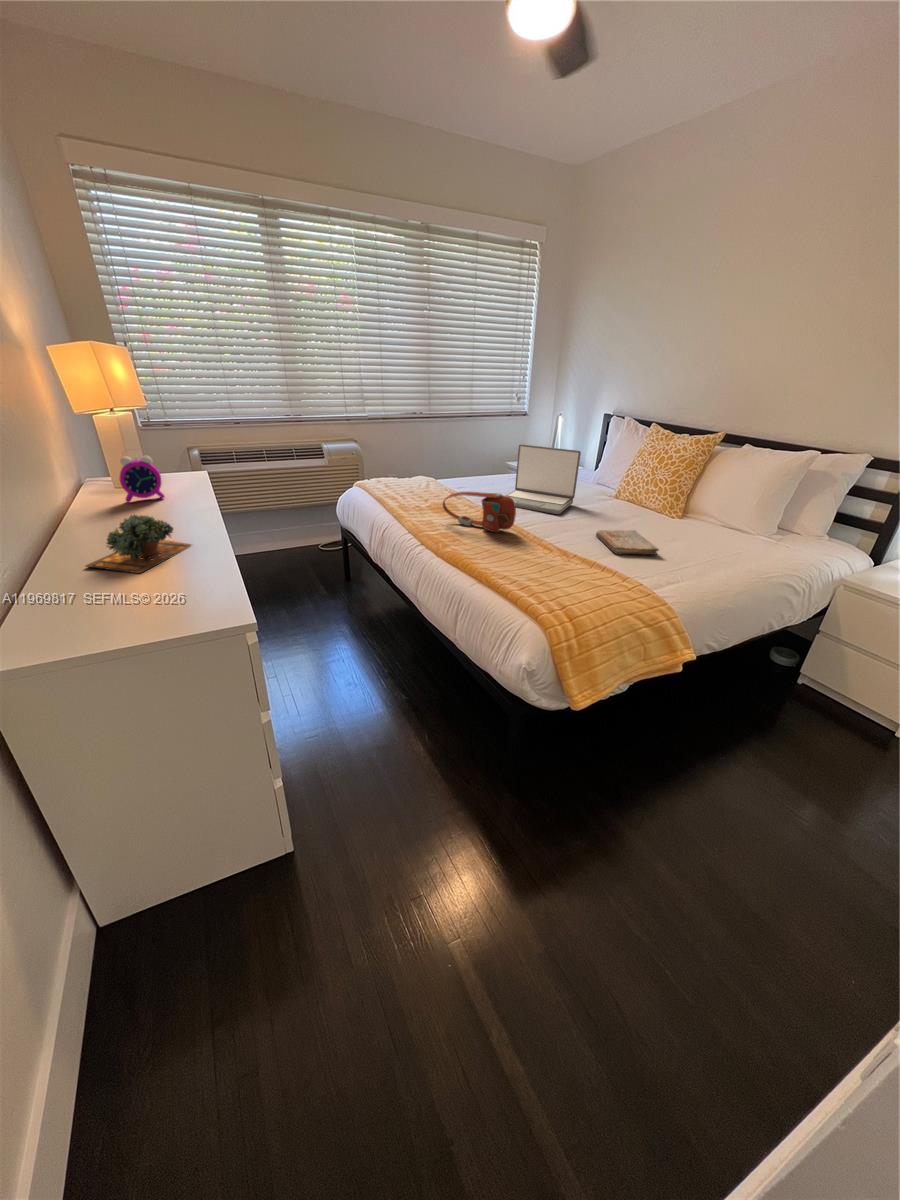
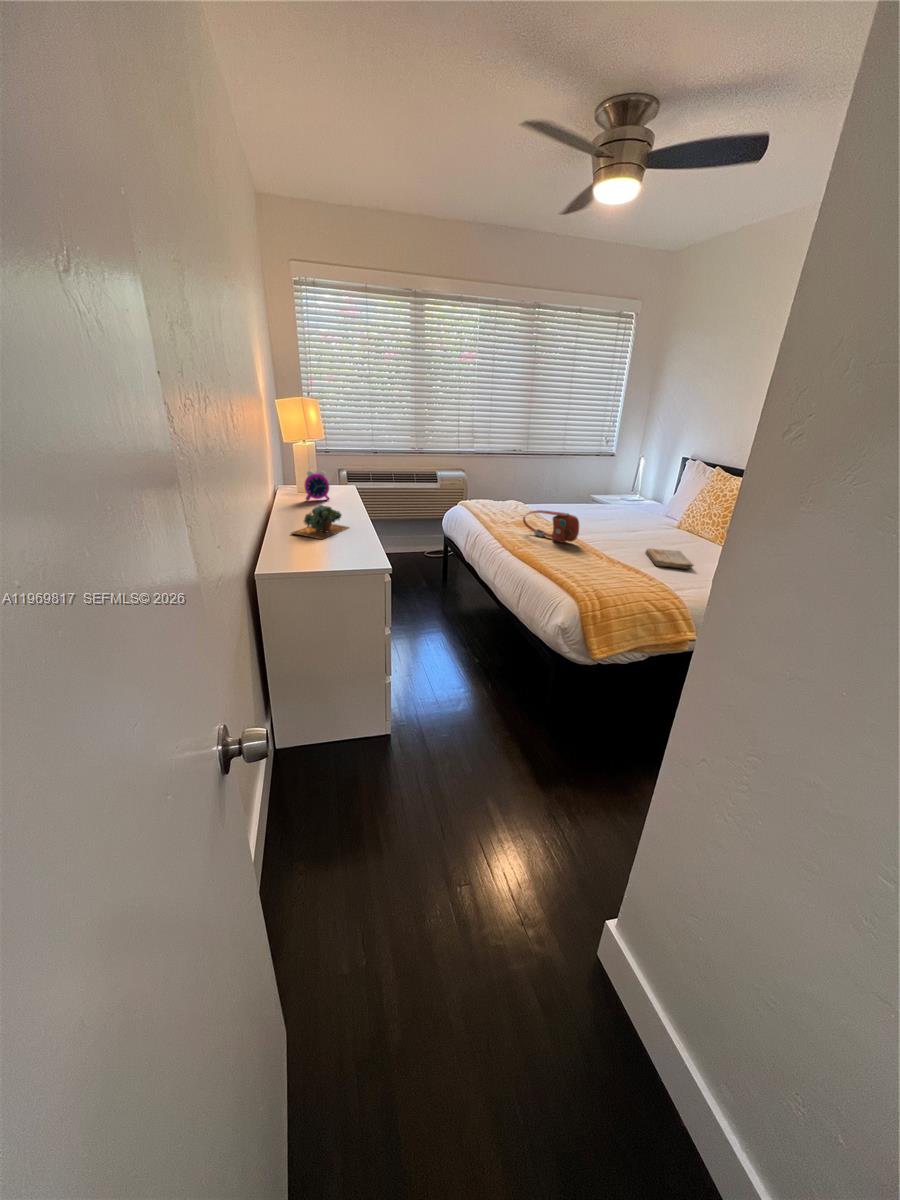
laptop: present [506,444,581,514] -> none [571,478,645,536]

